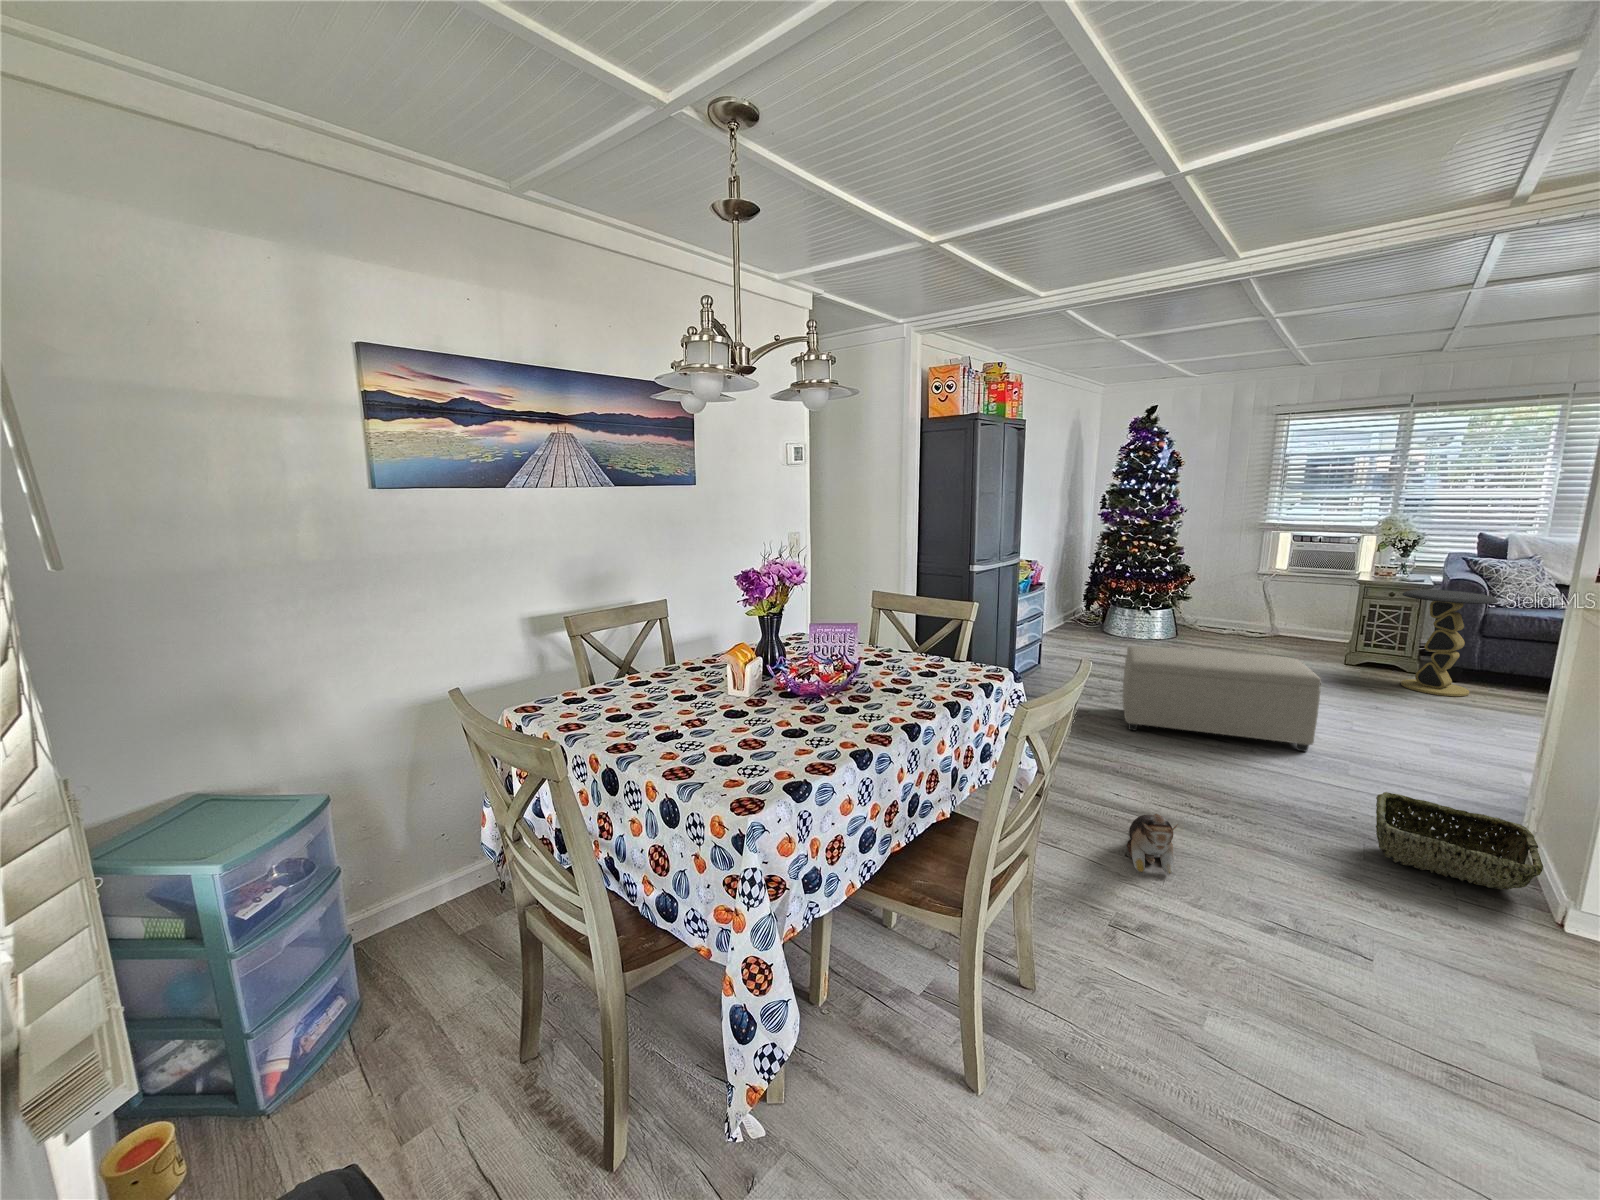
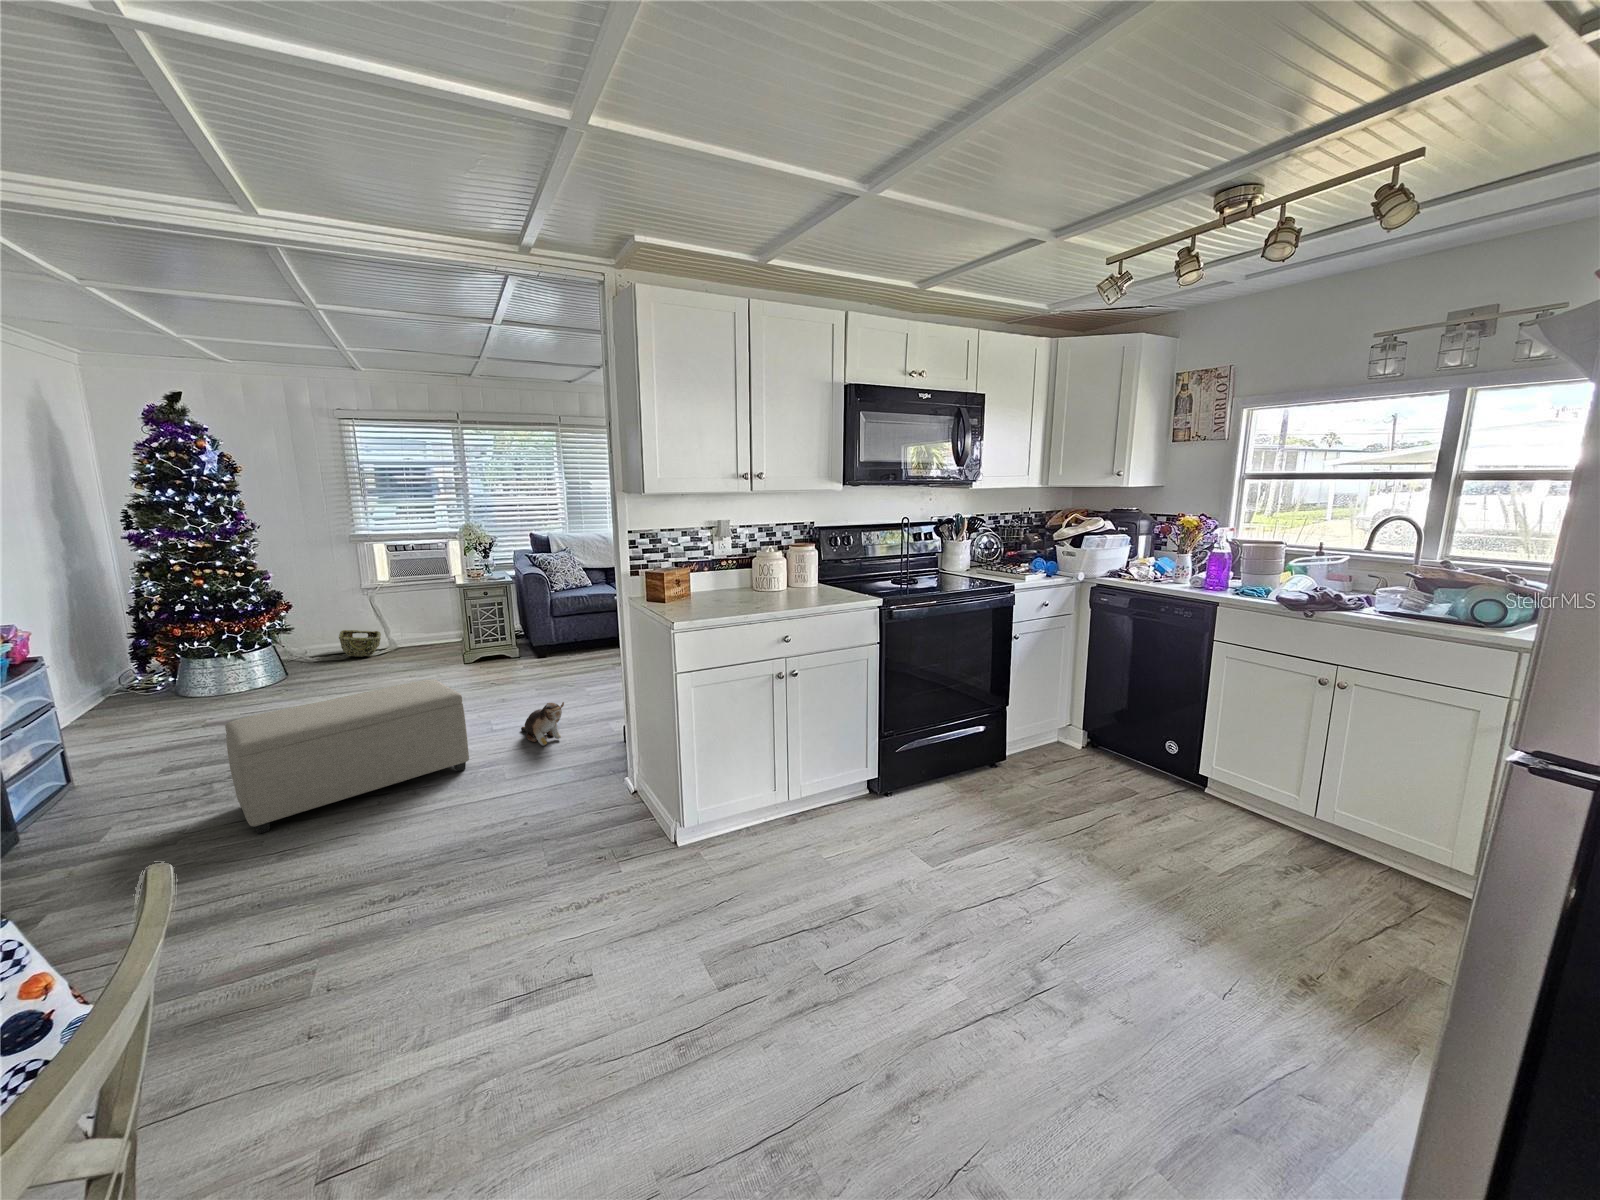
side table: present [1401,590,1498,696] -> none [495,583,556,672]
woven basket: present [1376,792,1543,890] -> present [339,630,381,657]
plush toy: present [1127,814,1178,874] -> present [521,702,564,746]

